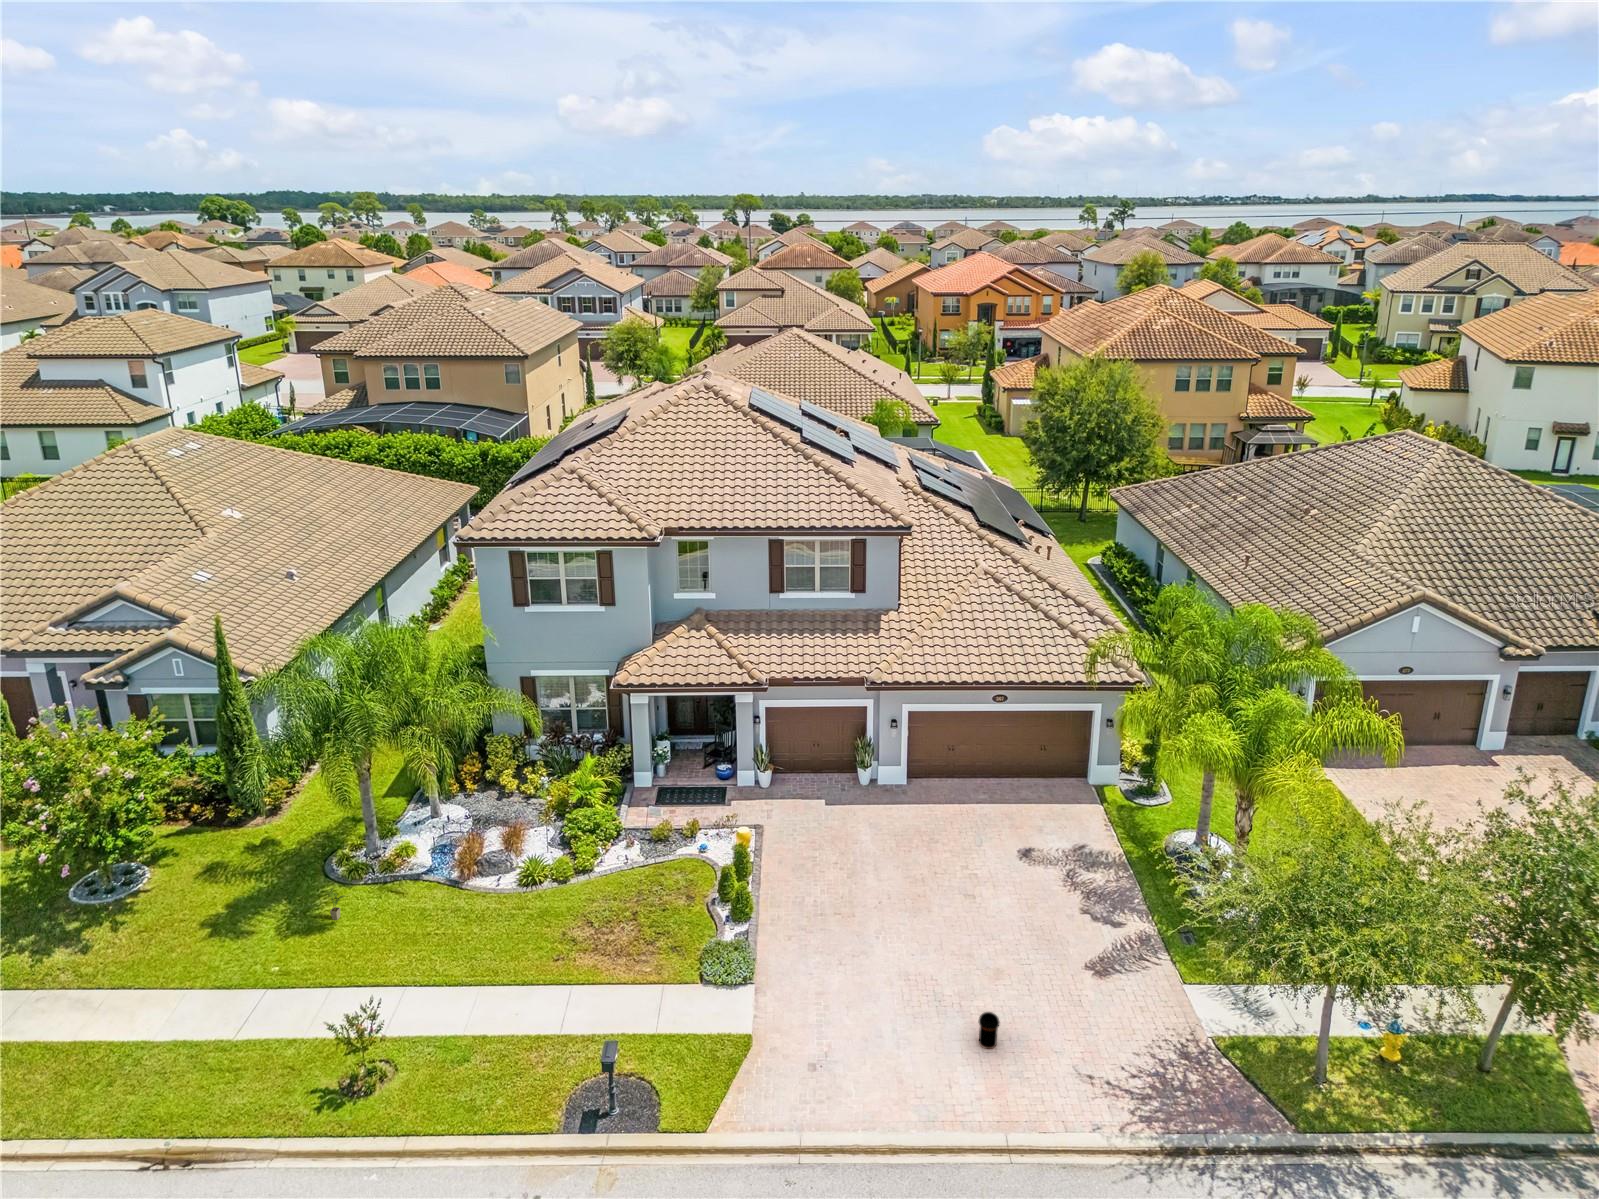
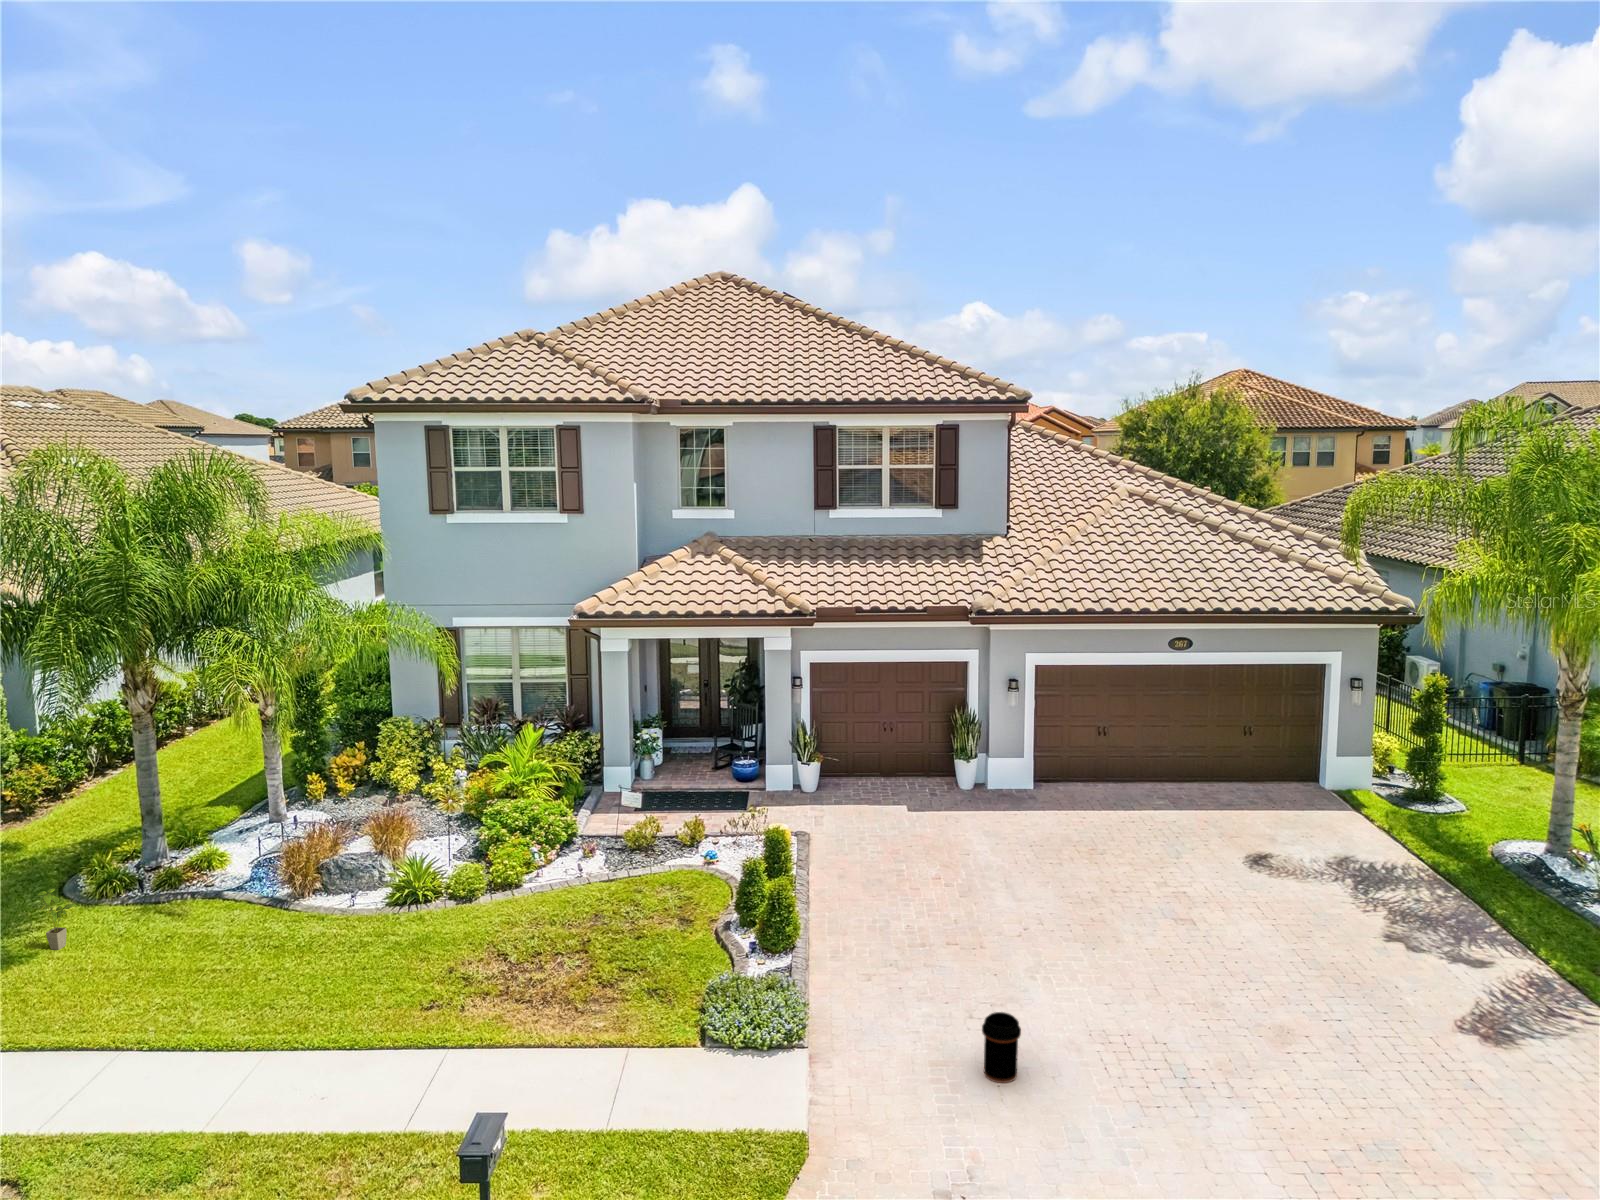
trash can: present [979,1012,1000,1049] -> present [982,1012,1021,1083]

